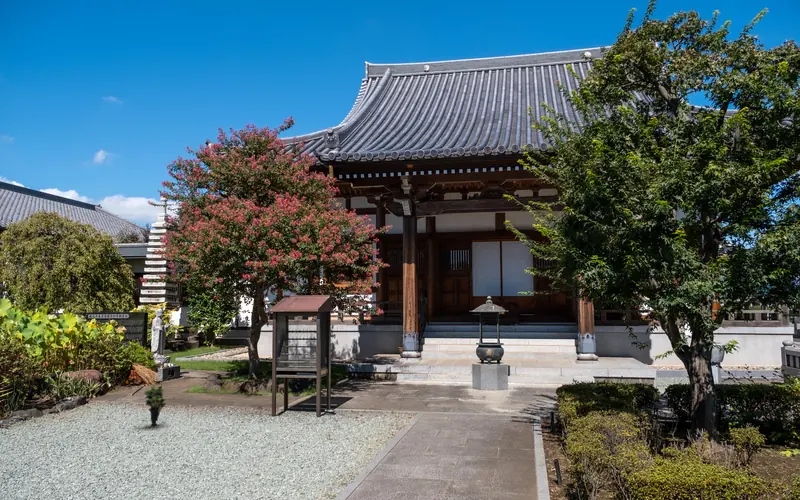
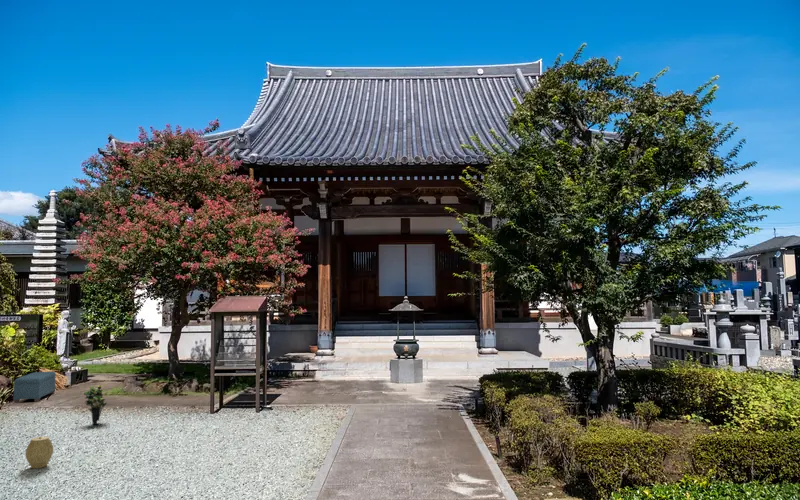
bench: none [103,367,146,397] -> present [13,371,56,403]
woven basket: none [54,441,82,474] -> present [26,437,53,468]

